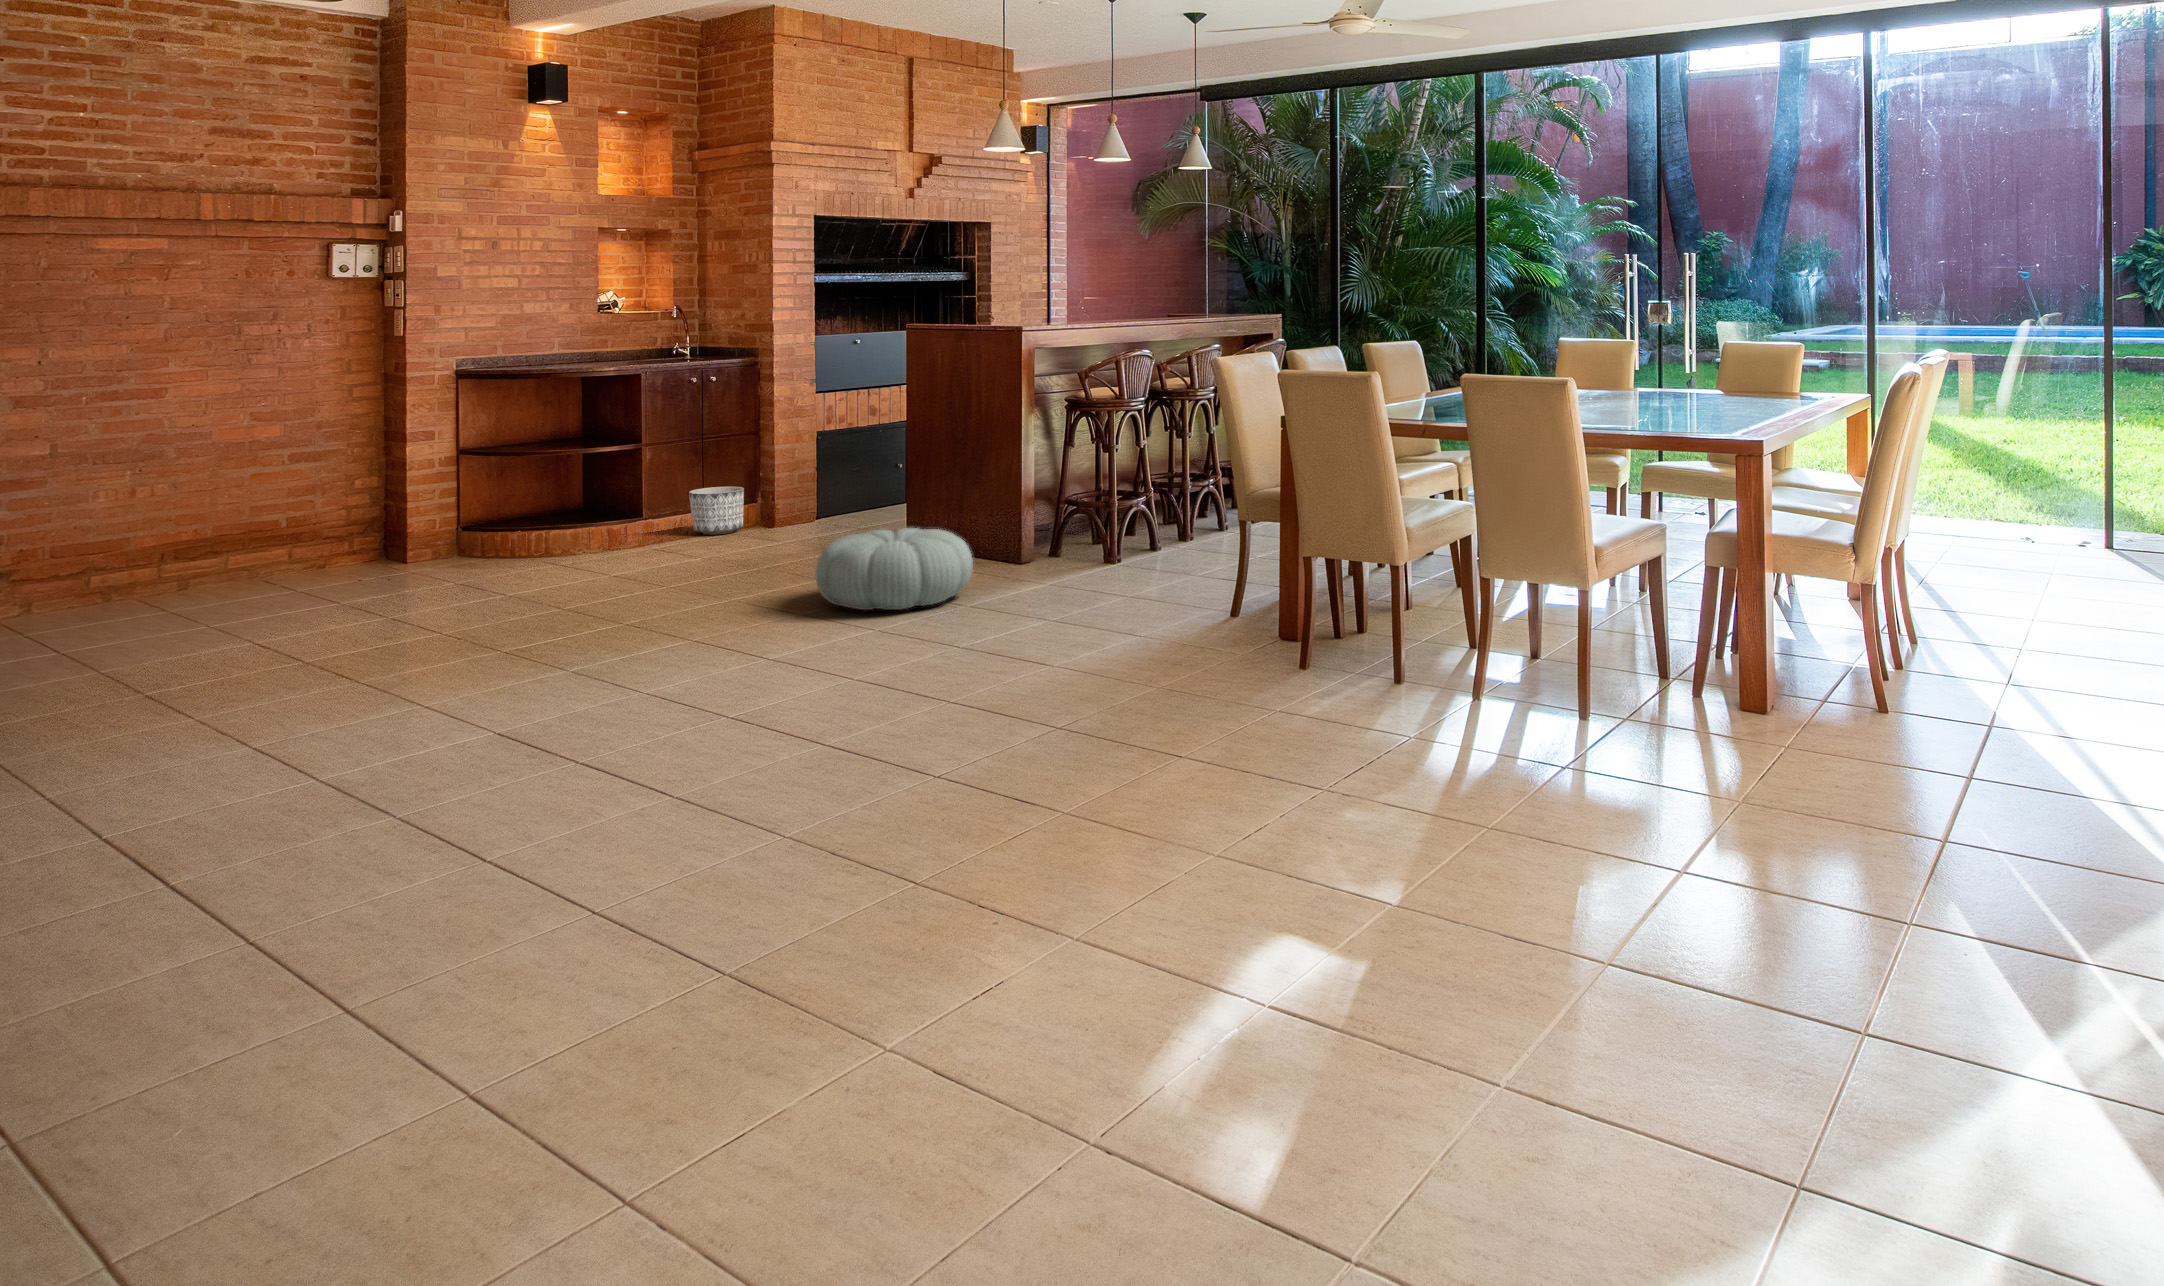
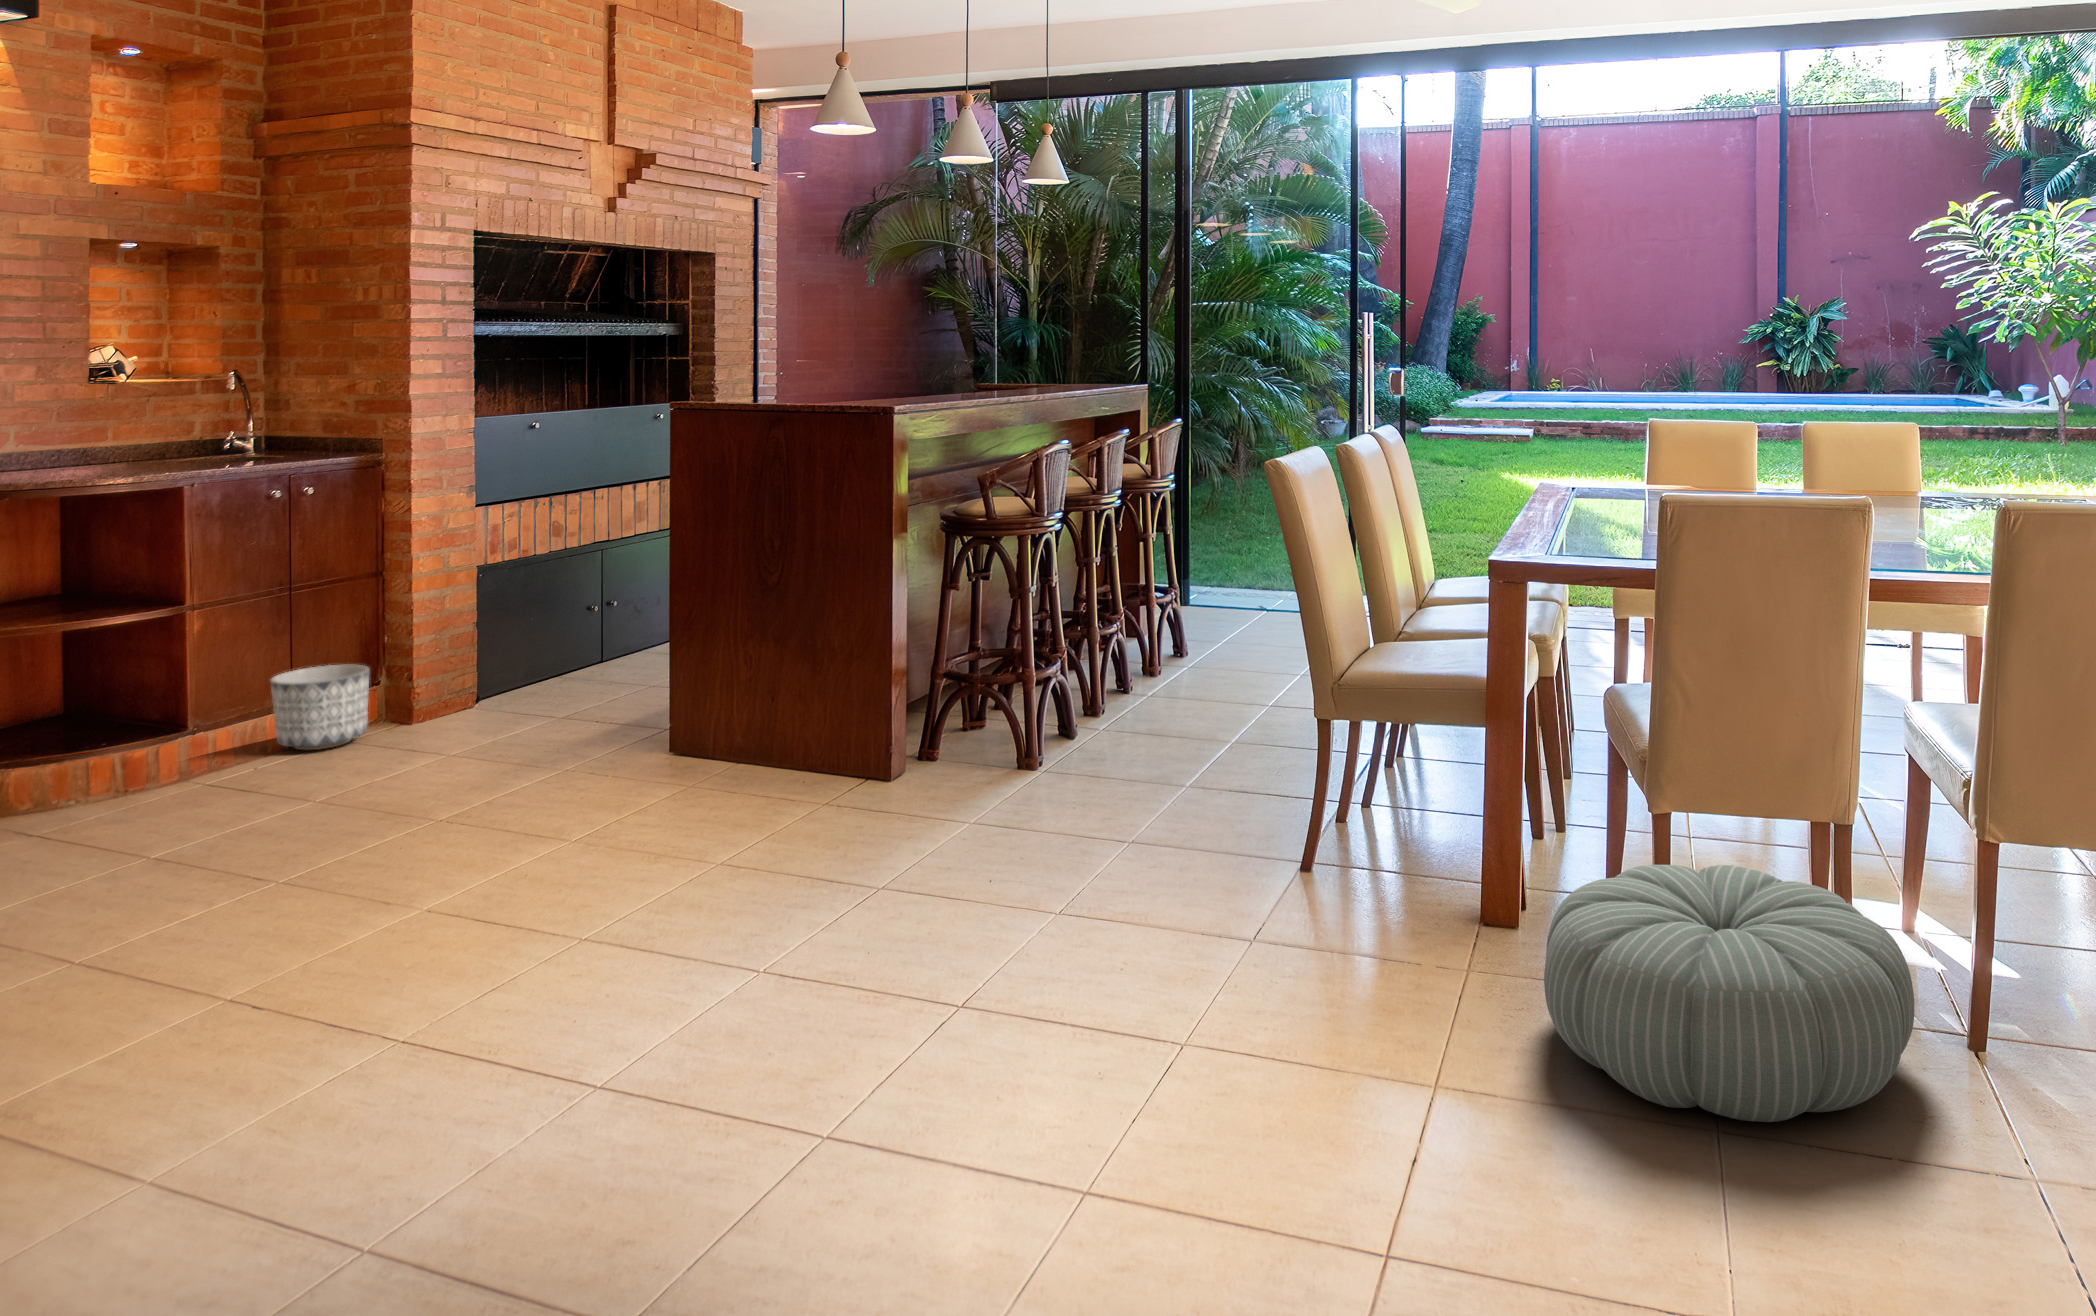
pouf: present [816,528,973,610] -> present [1544,865,1914,1122]

